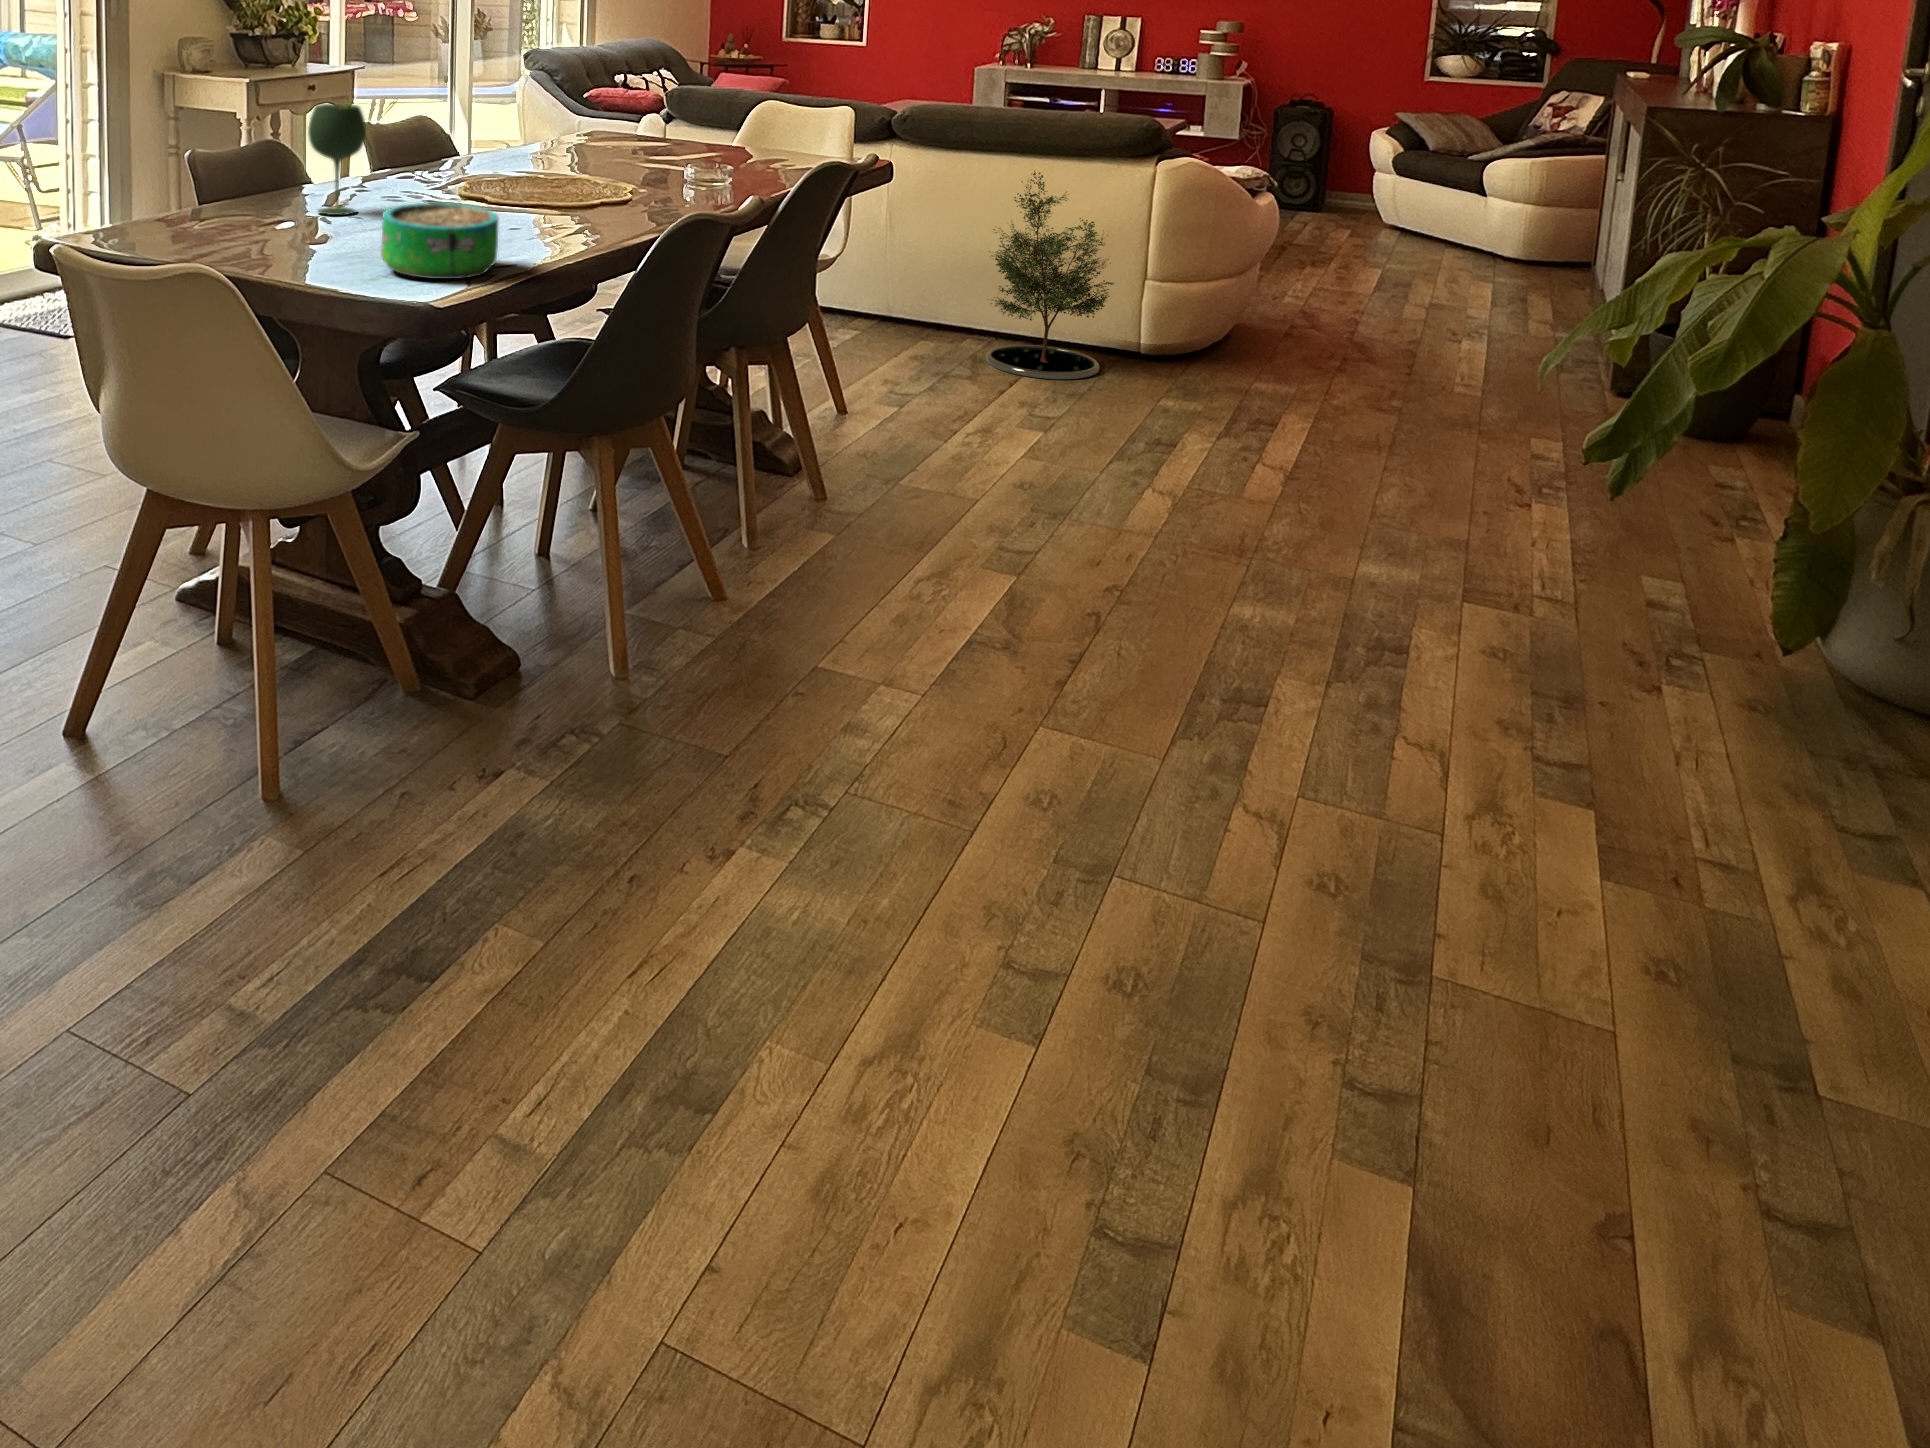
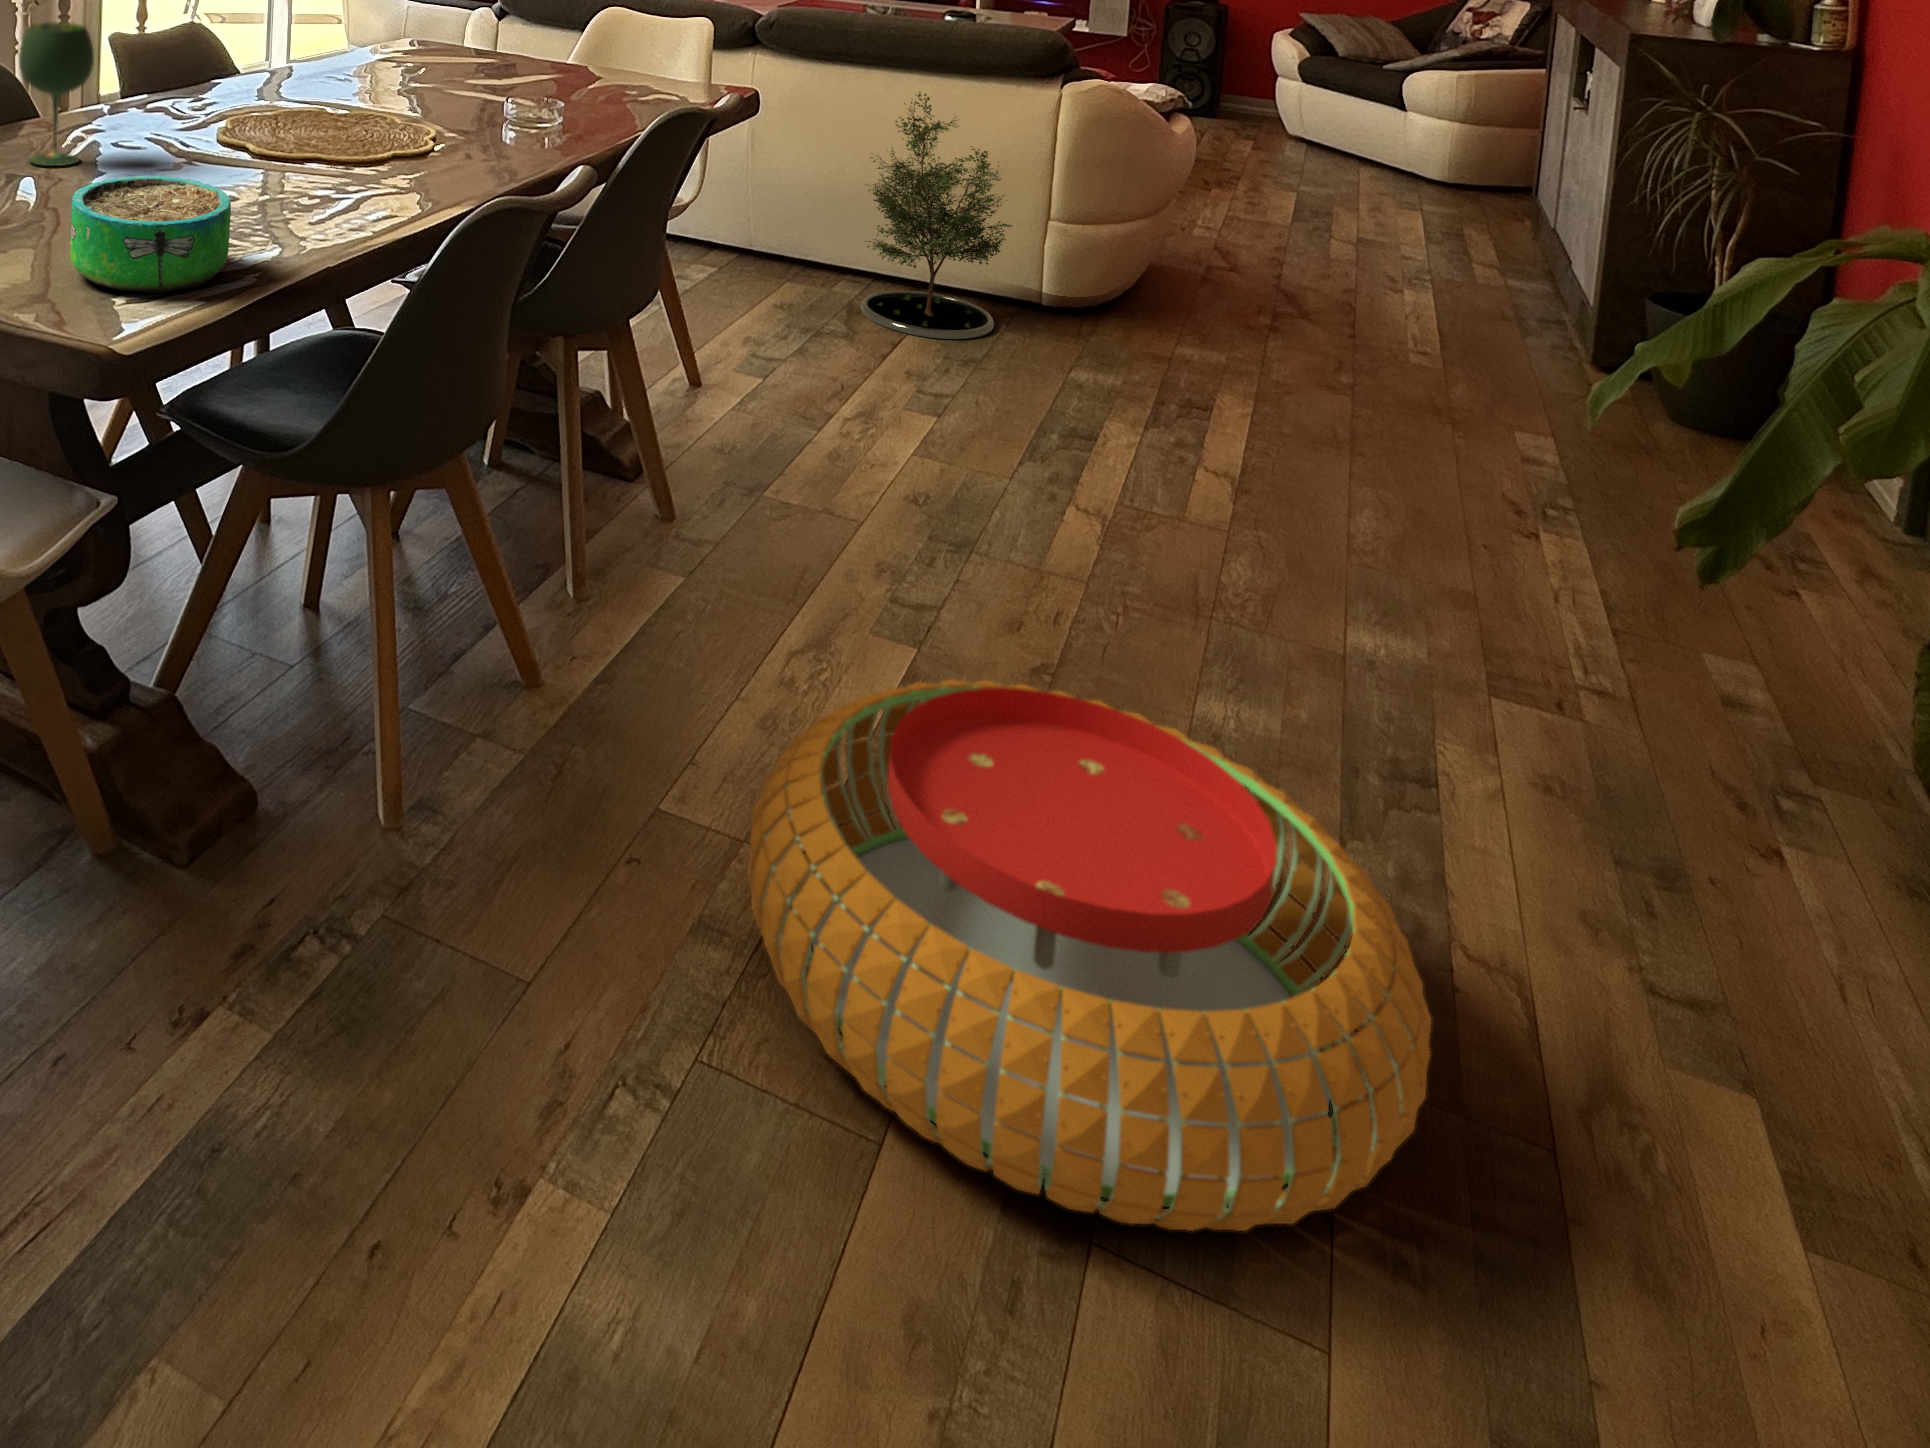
pouf: none [885,558,1357,859] -> present [747,680,1431,1231]

